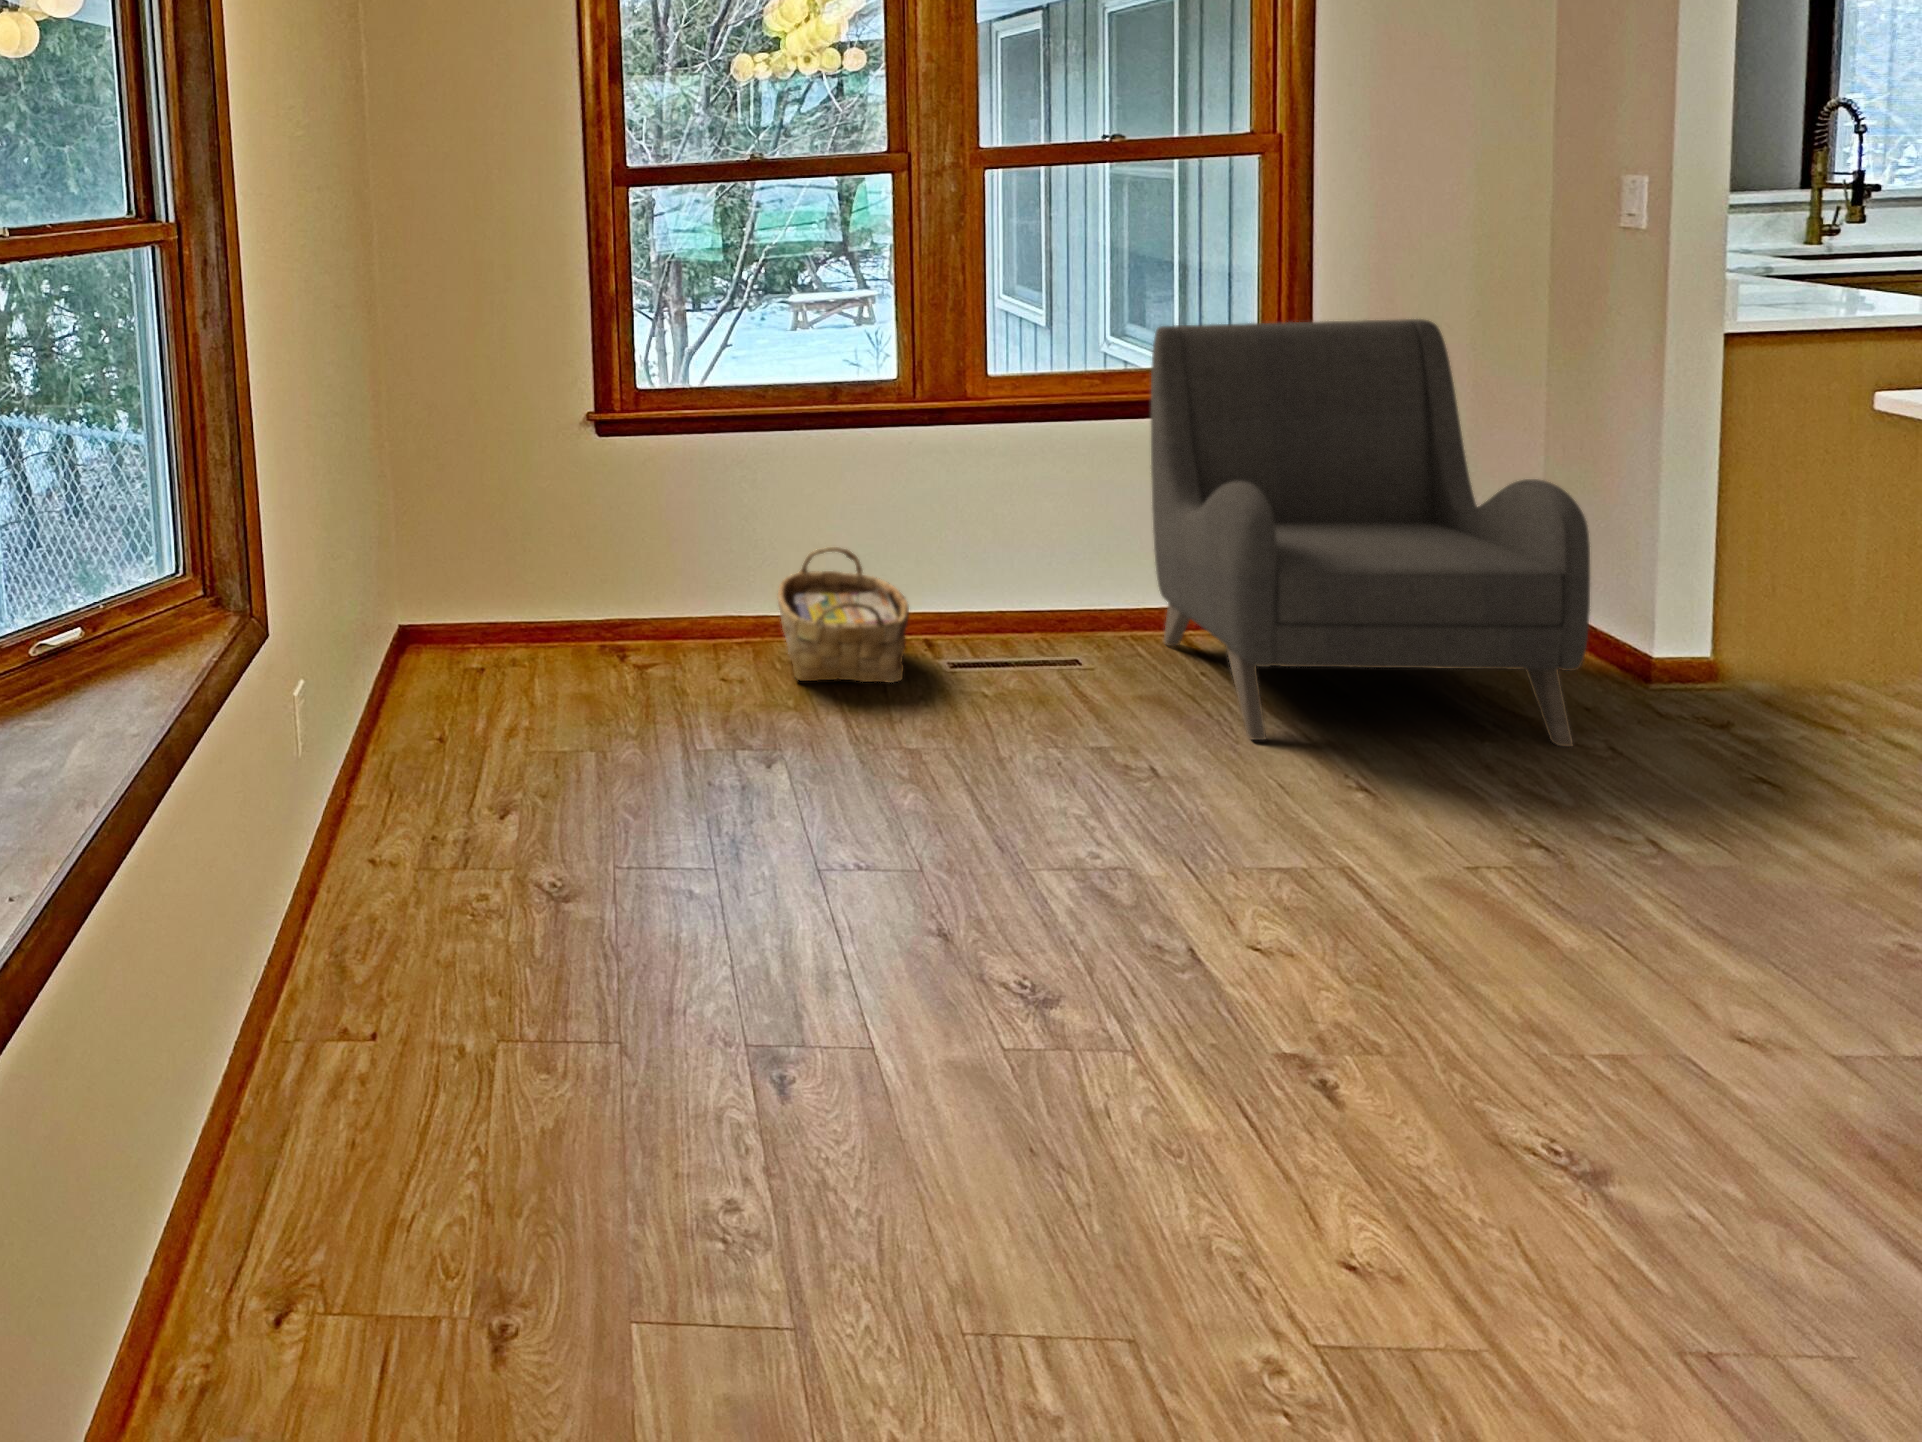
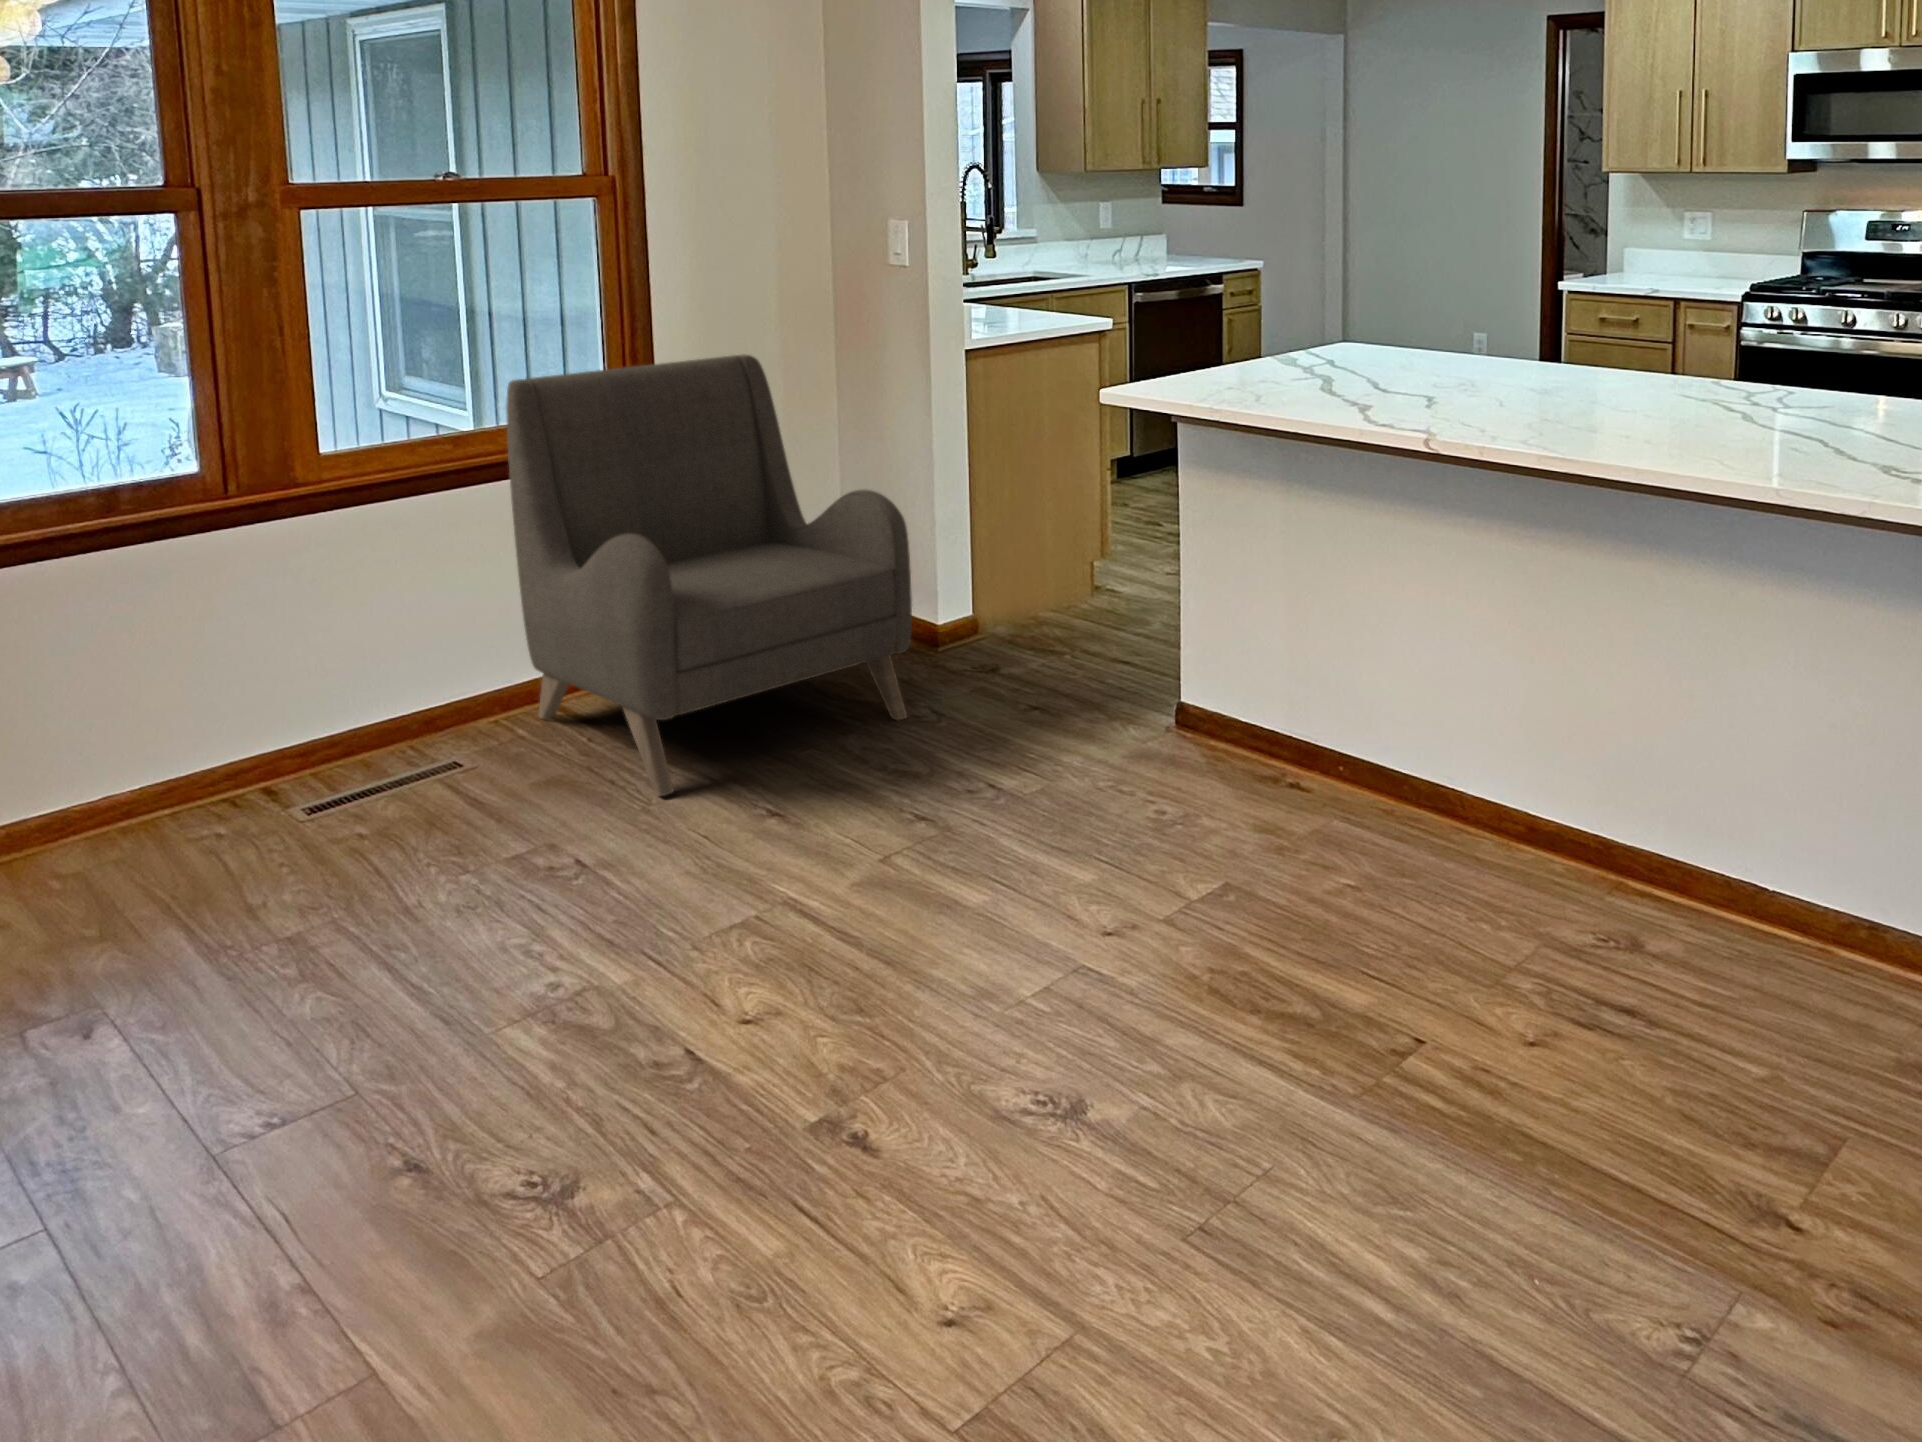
woven basket: present [778,547,909,683] -> none [43,703,248,898]

